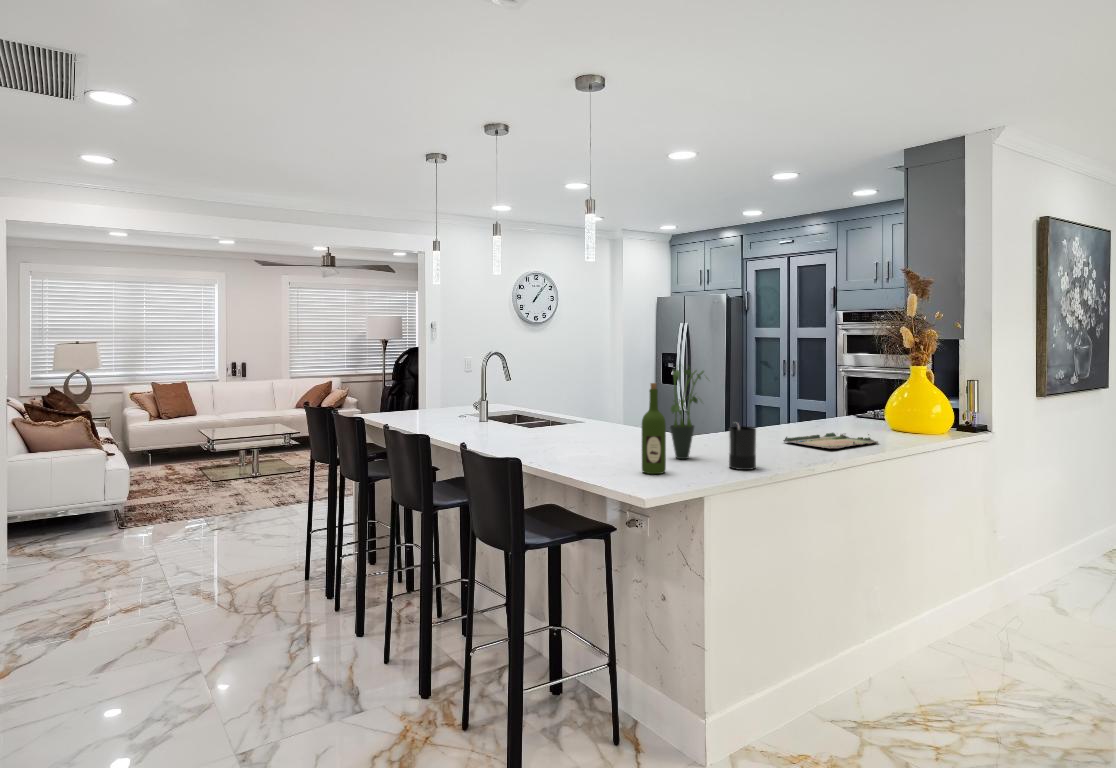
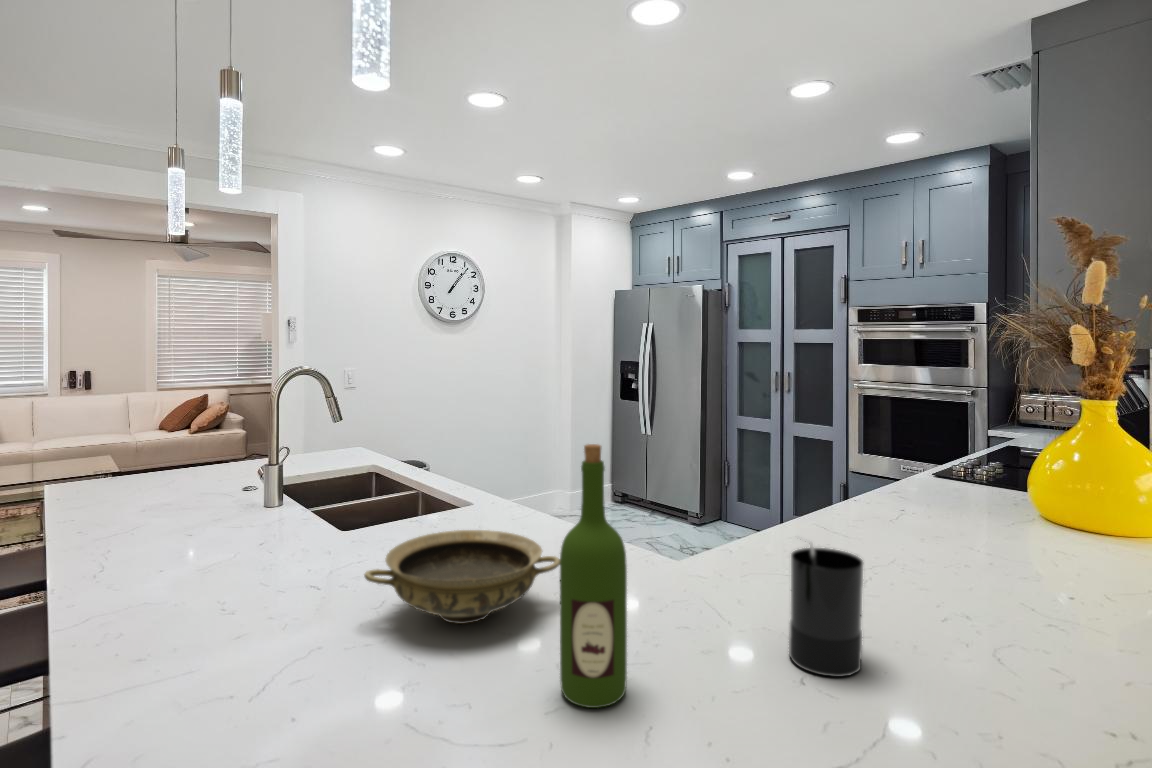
potted plant: present [670,369,704,459] -> none [636,387,734,613]
ceramic bowl: none [558,428,637,461] -> present [364,530,560,624]
tray: present [783,433,878,449] -> none [856,511,1046,568]

